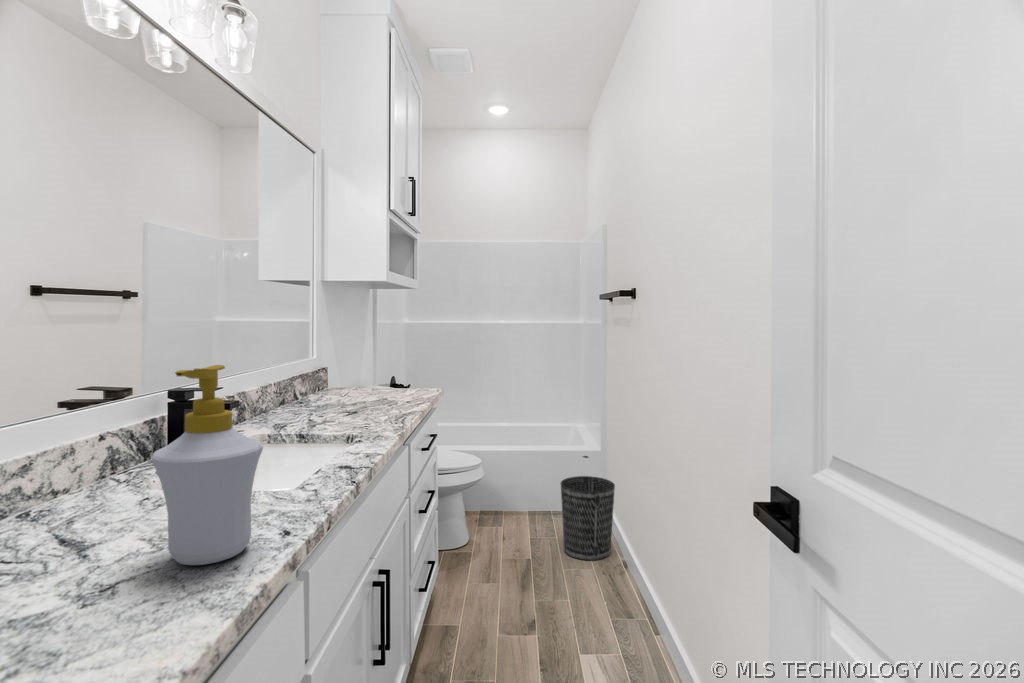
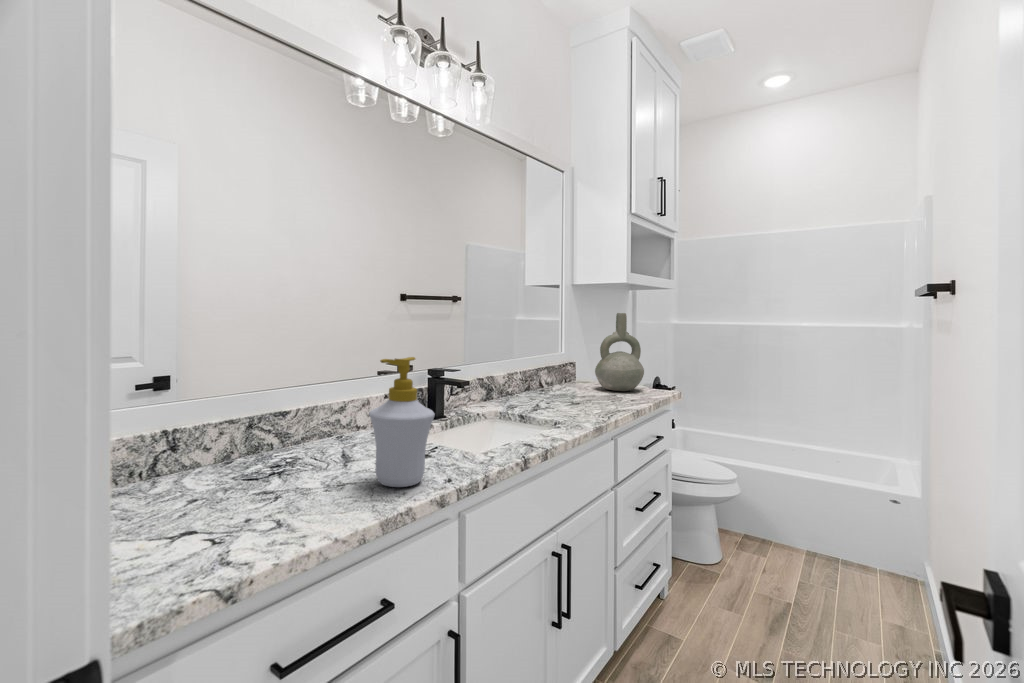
decorative vase: none [354,309,408,394] -> present [595,313,644,391]
wastebasket: present [561,476,615,561] -> none [818,513,893,617]

